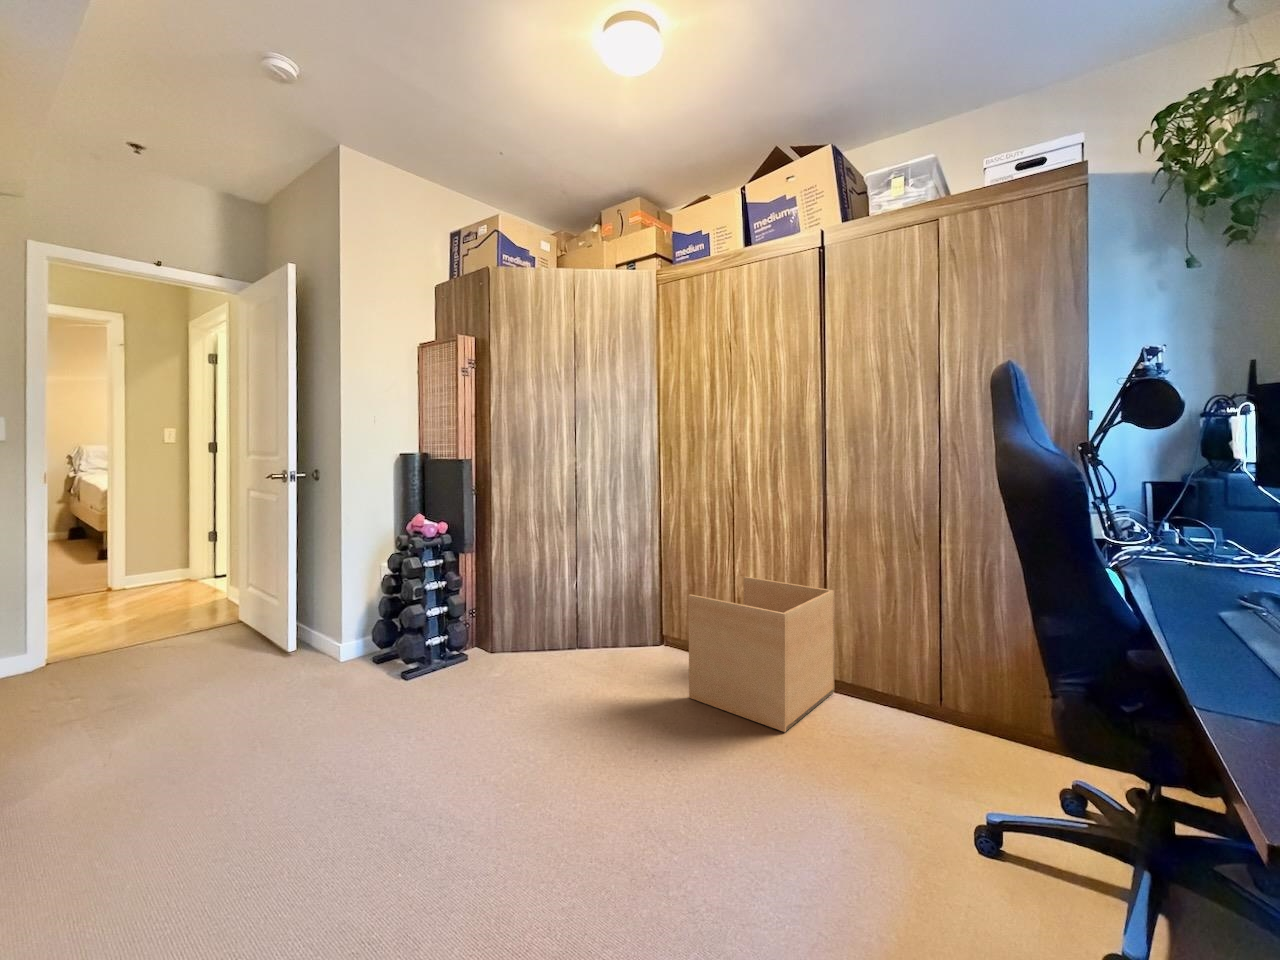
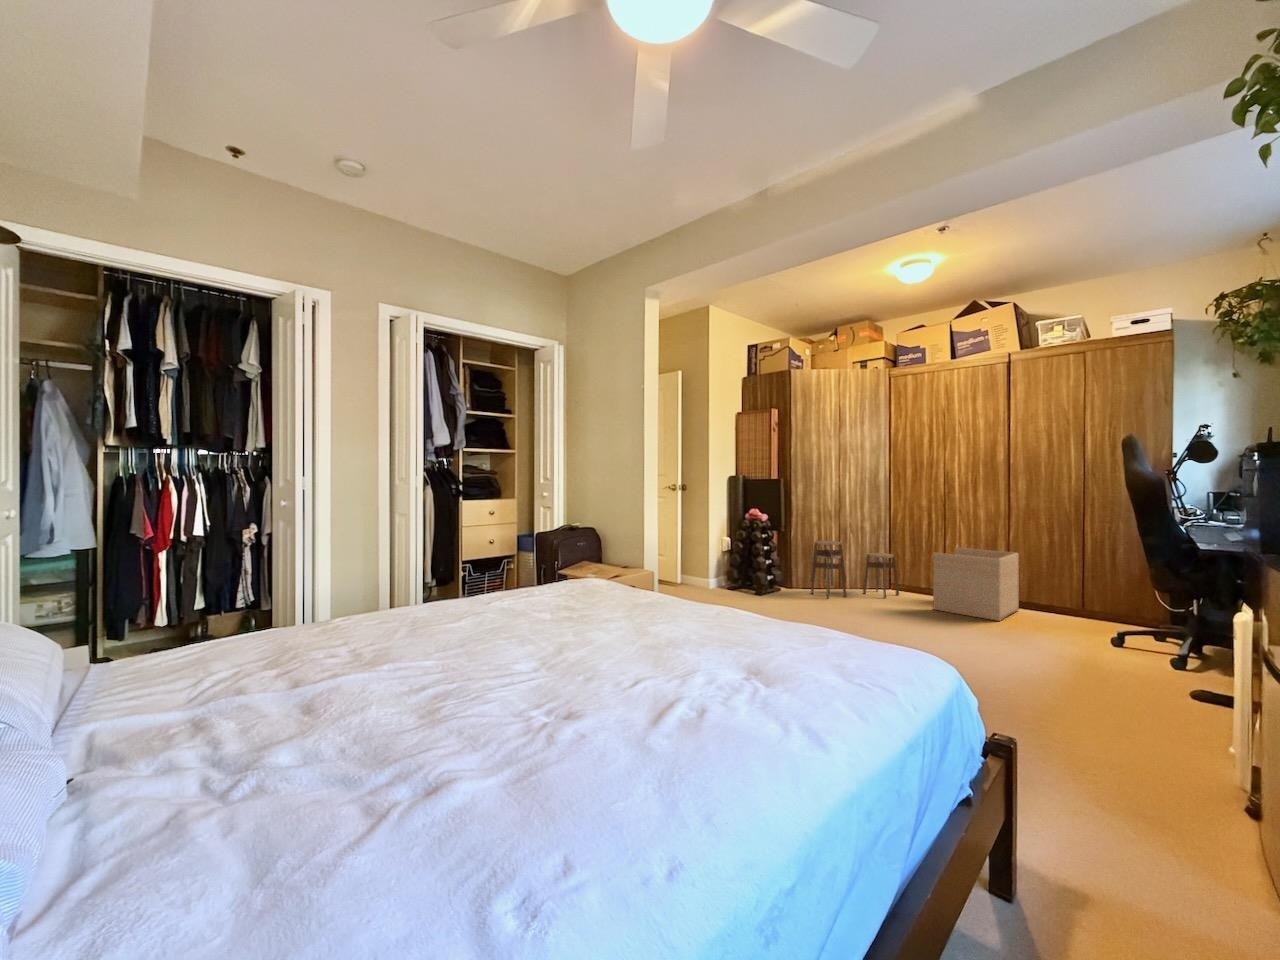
stool: none [511,566,663,674] -> present [810,540,899,599]

